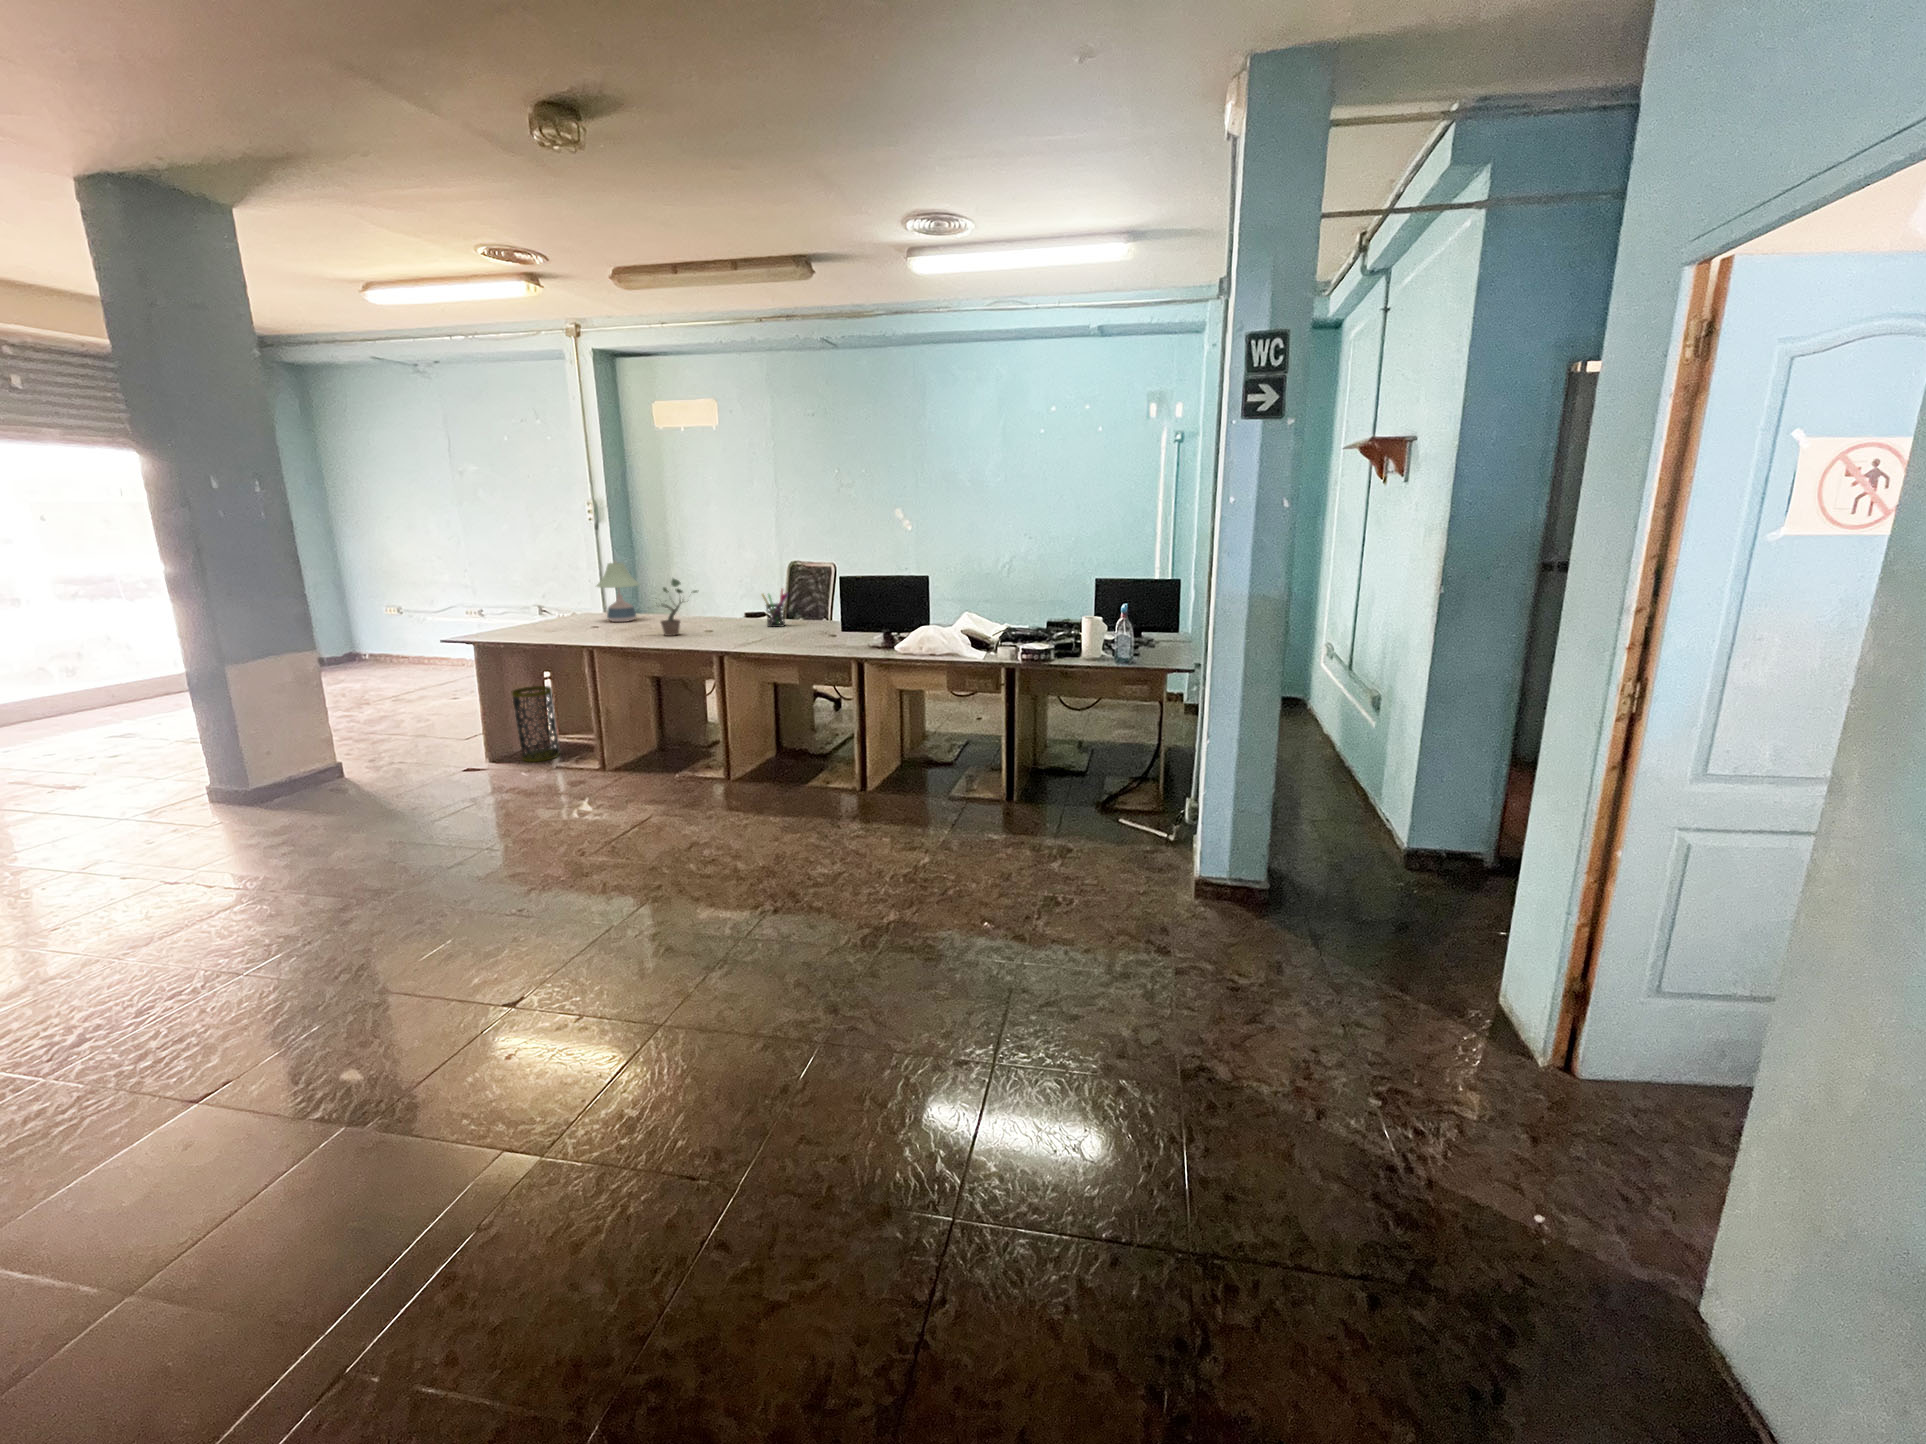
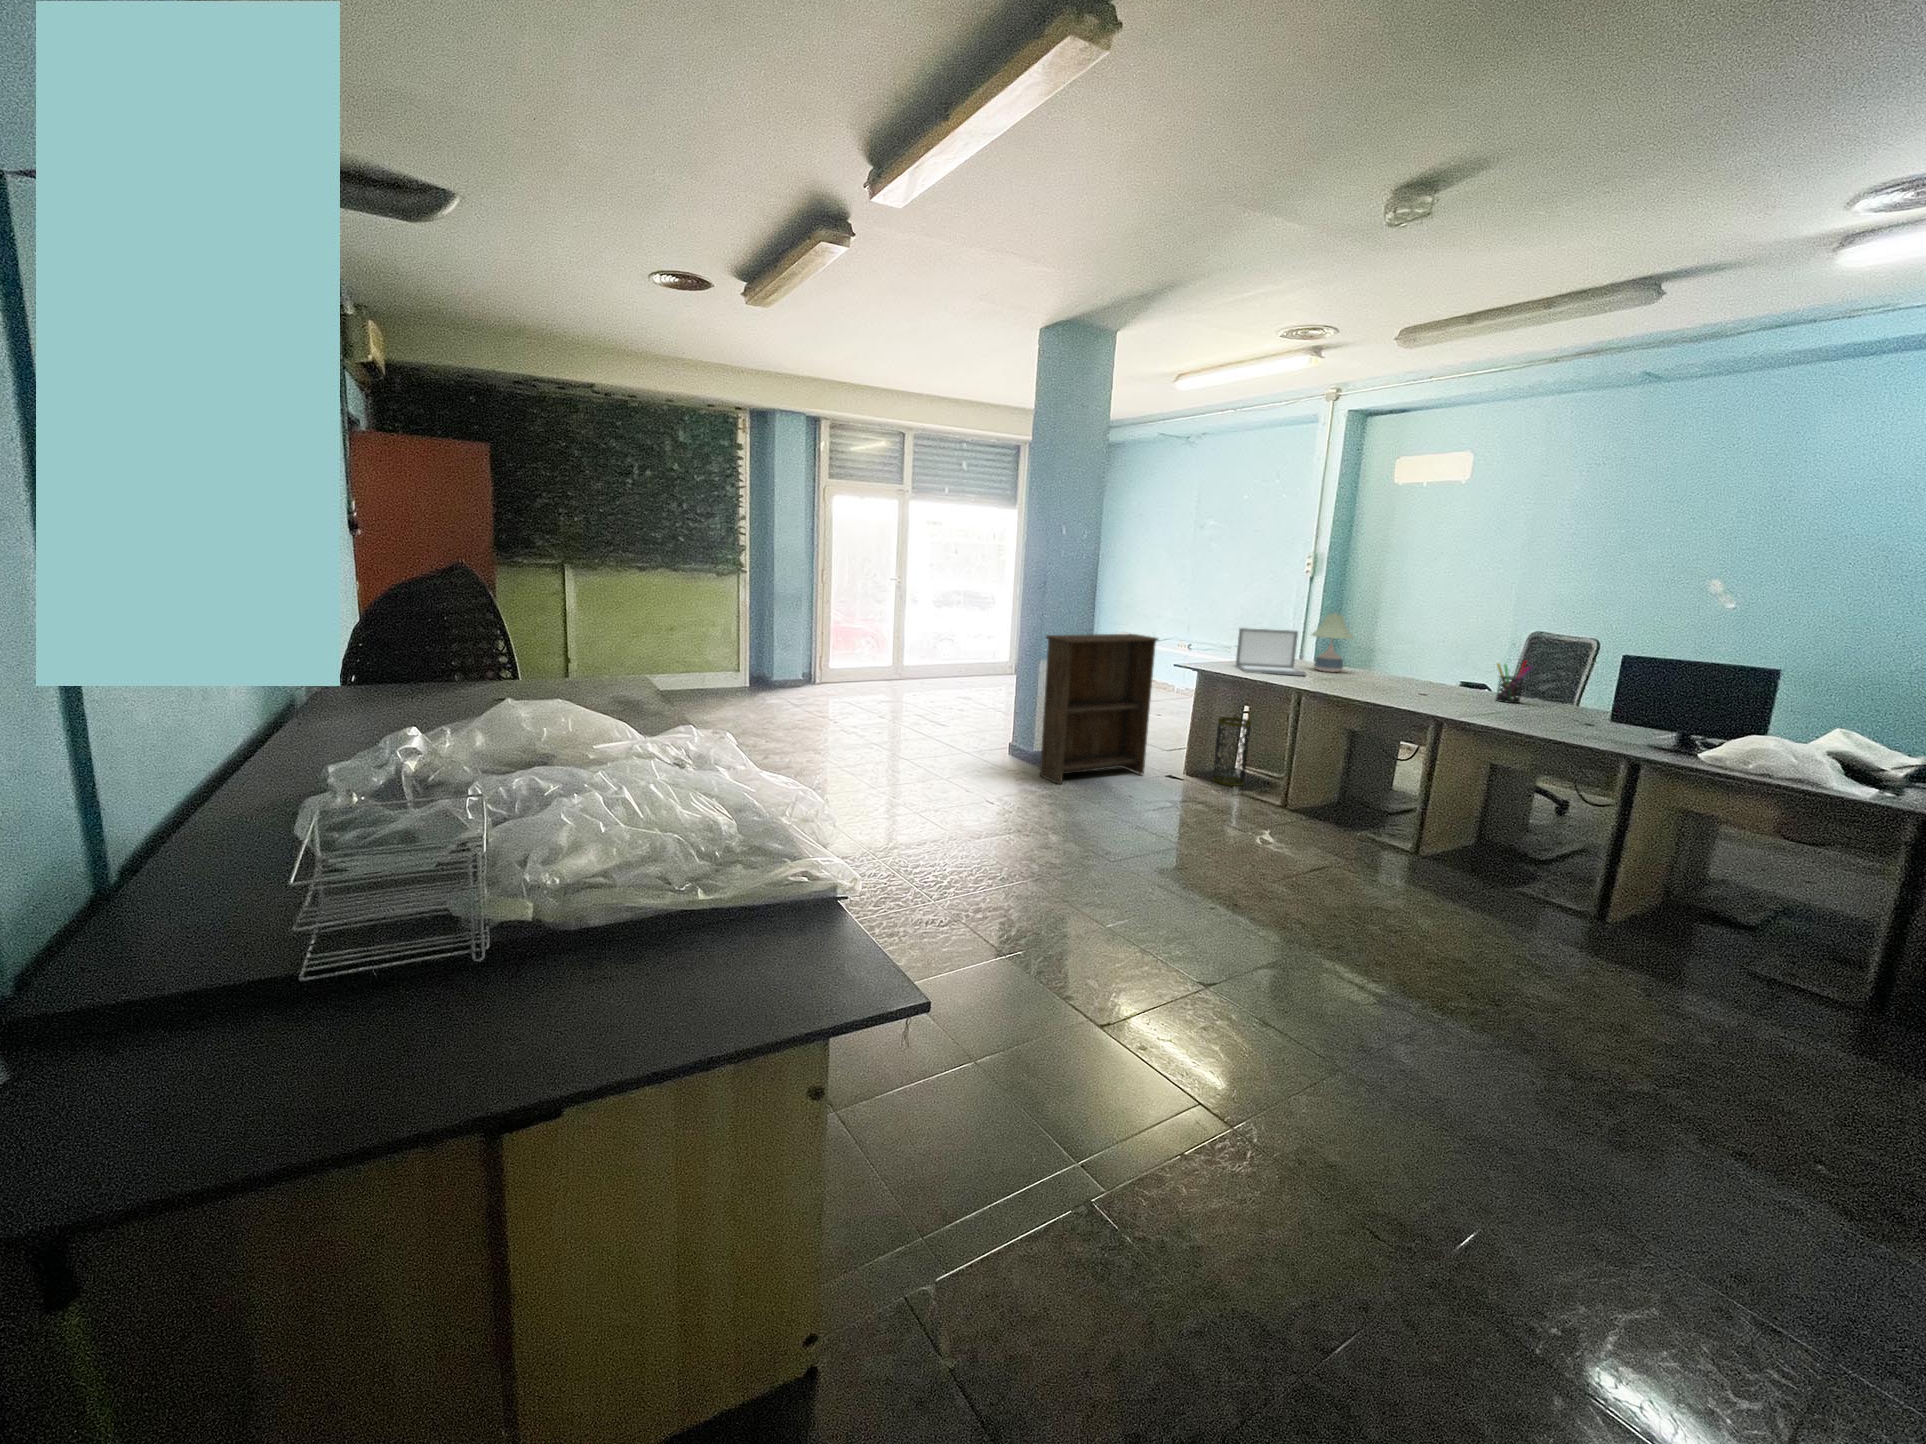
potted plant: present [659,579,697,636] -> none [1360,634,1424,693]
laptop: none [511,584,598,637] -> present [1236,628,1306,676]
bookshelf: none [209,611,431,825] -> present [1040,634,1158,784]

